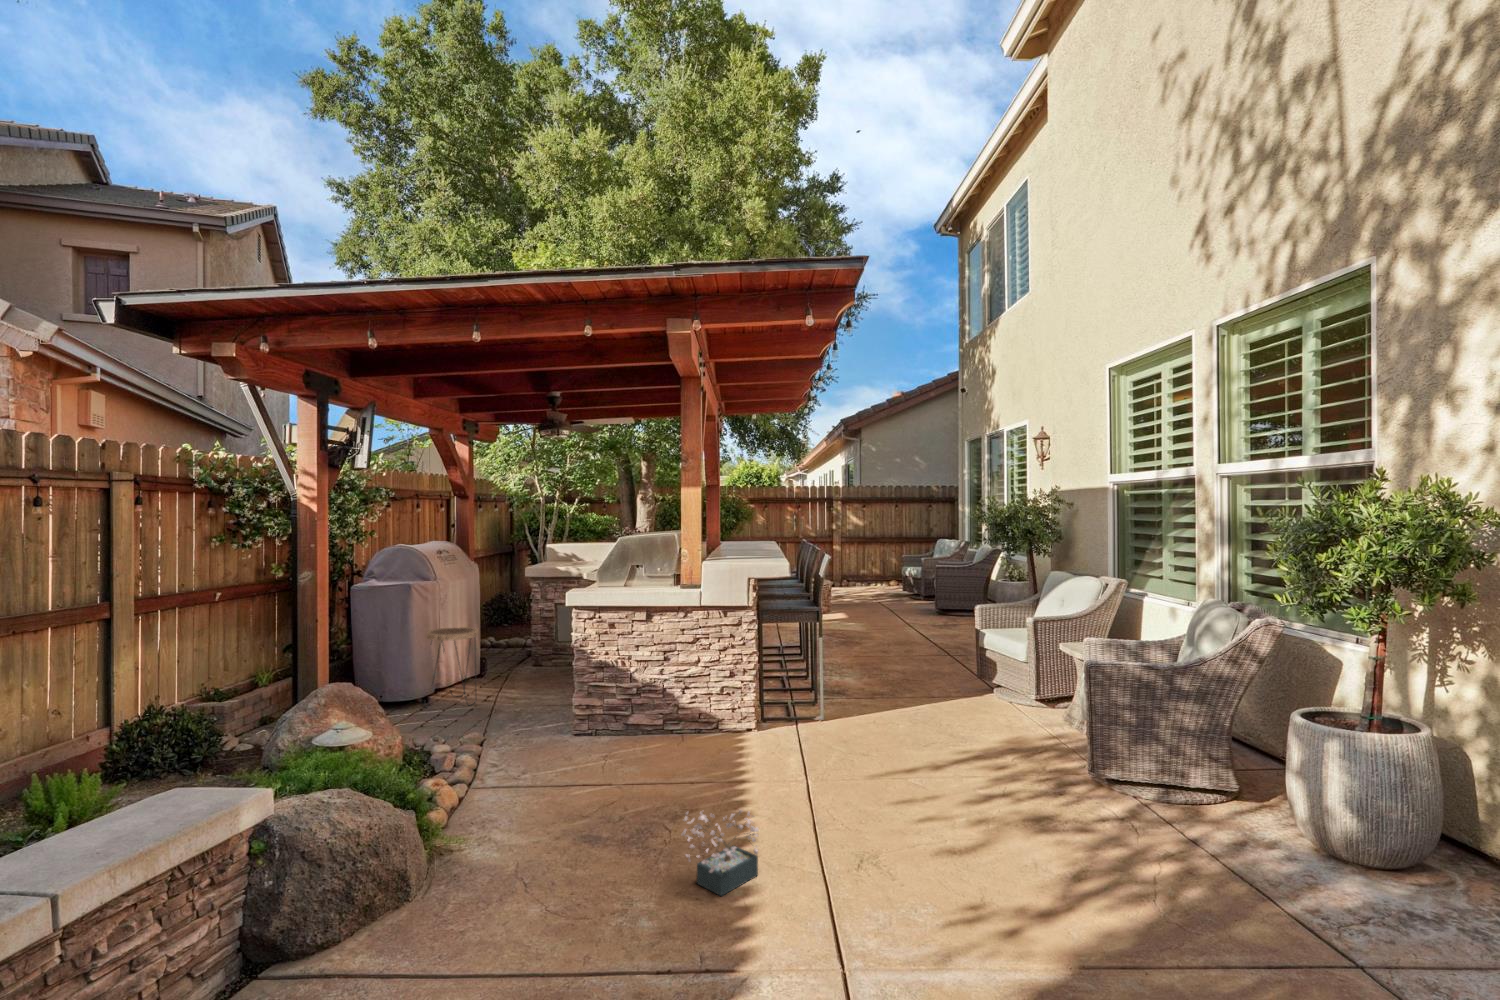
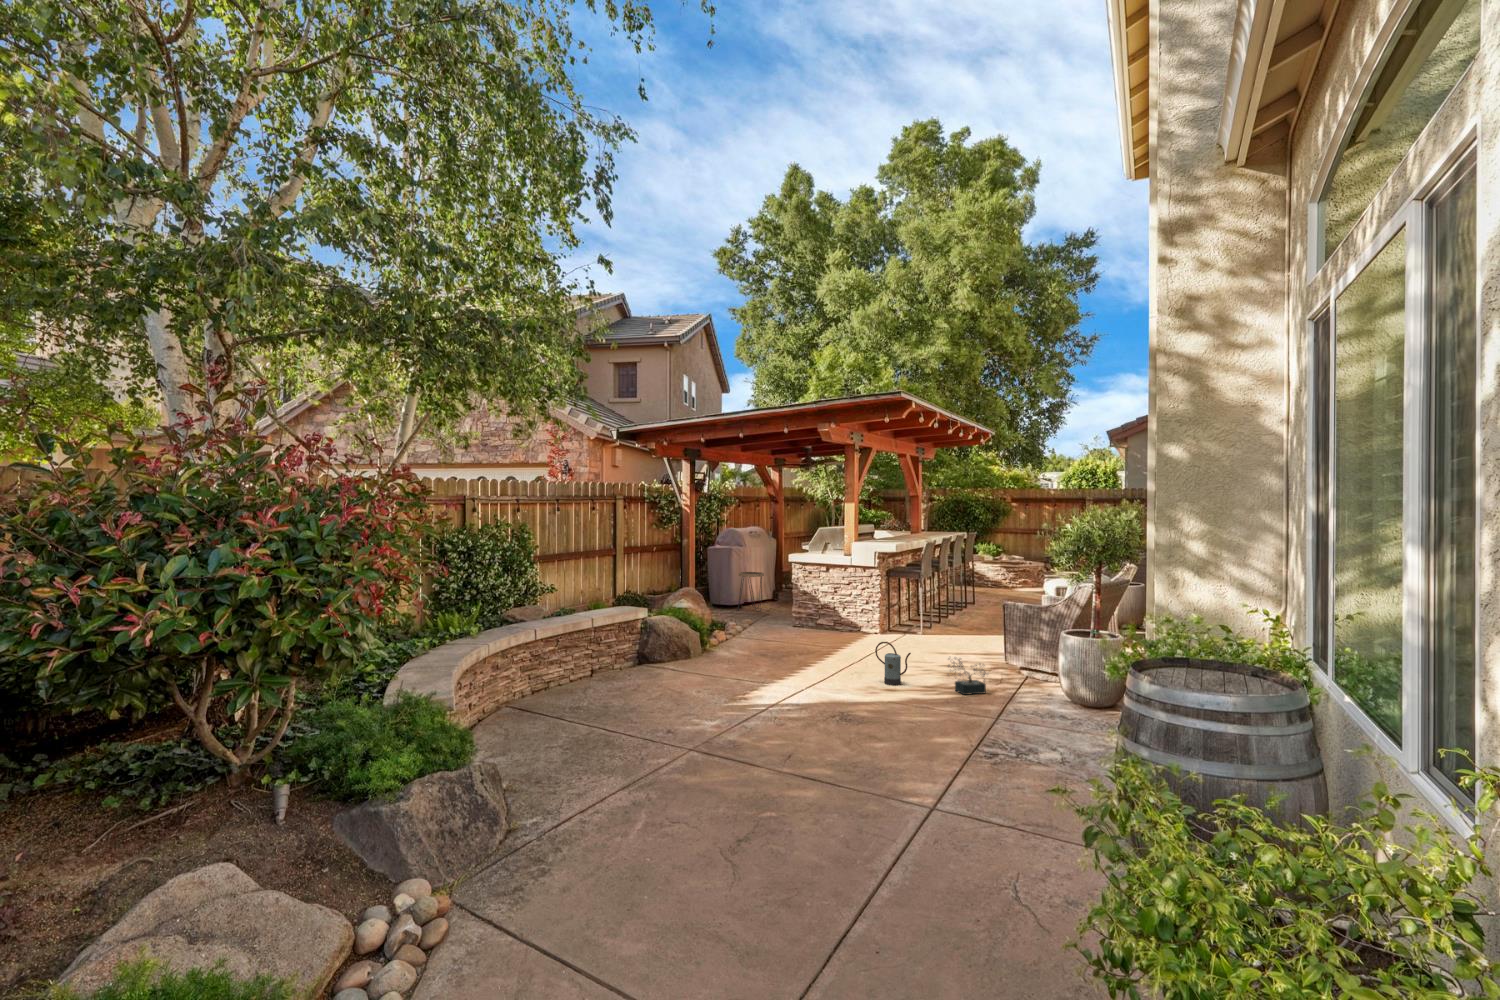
decorative plant: present [682,810,759,896] -> present [948,658,986,695]
watering can: none [1037,813,1123,924] -> present [875,642,911,685]

